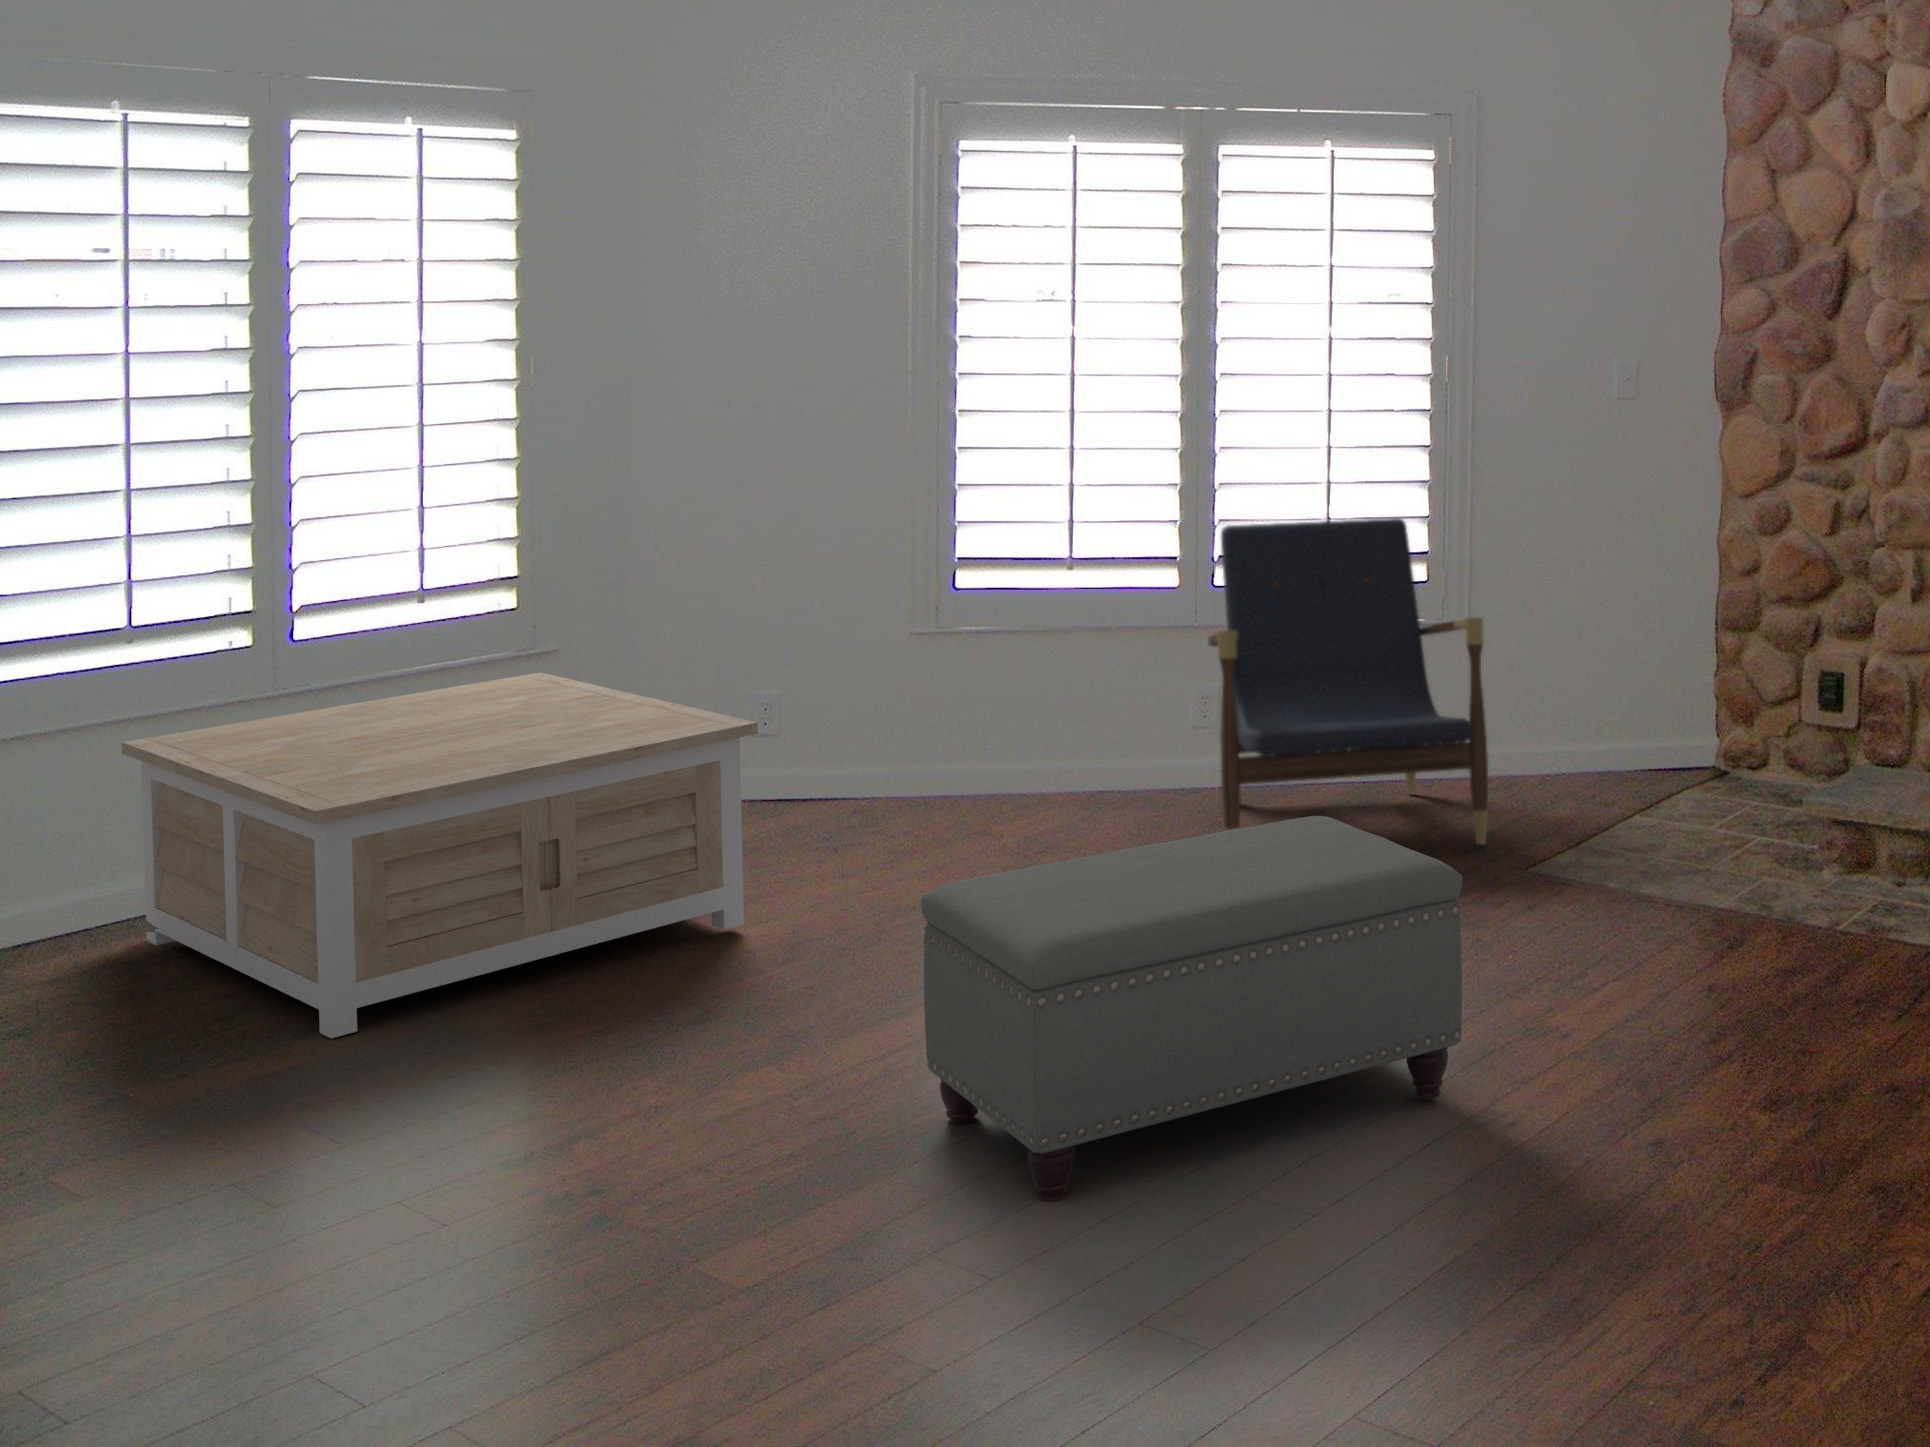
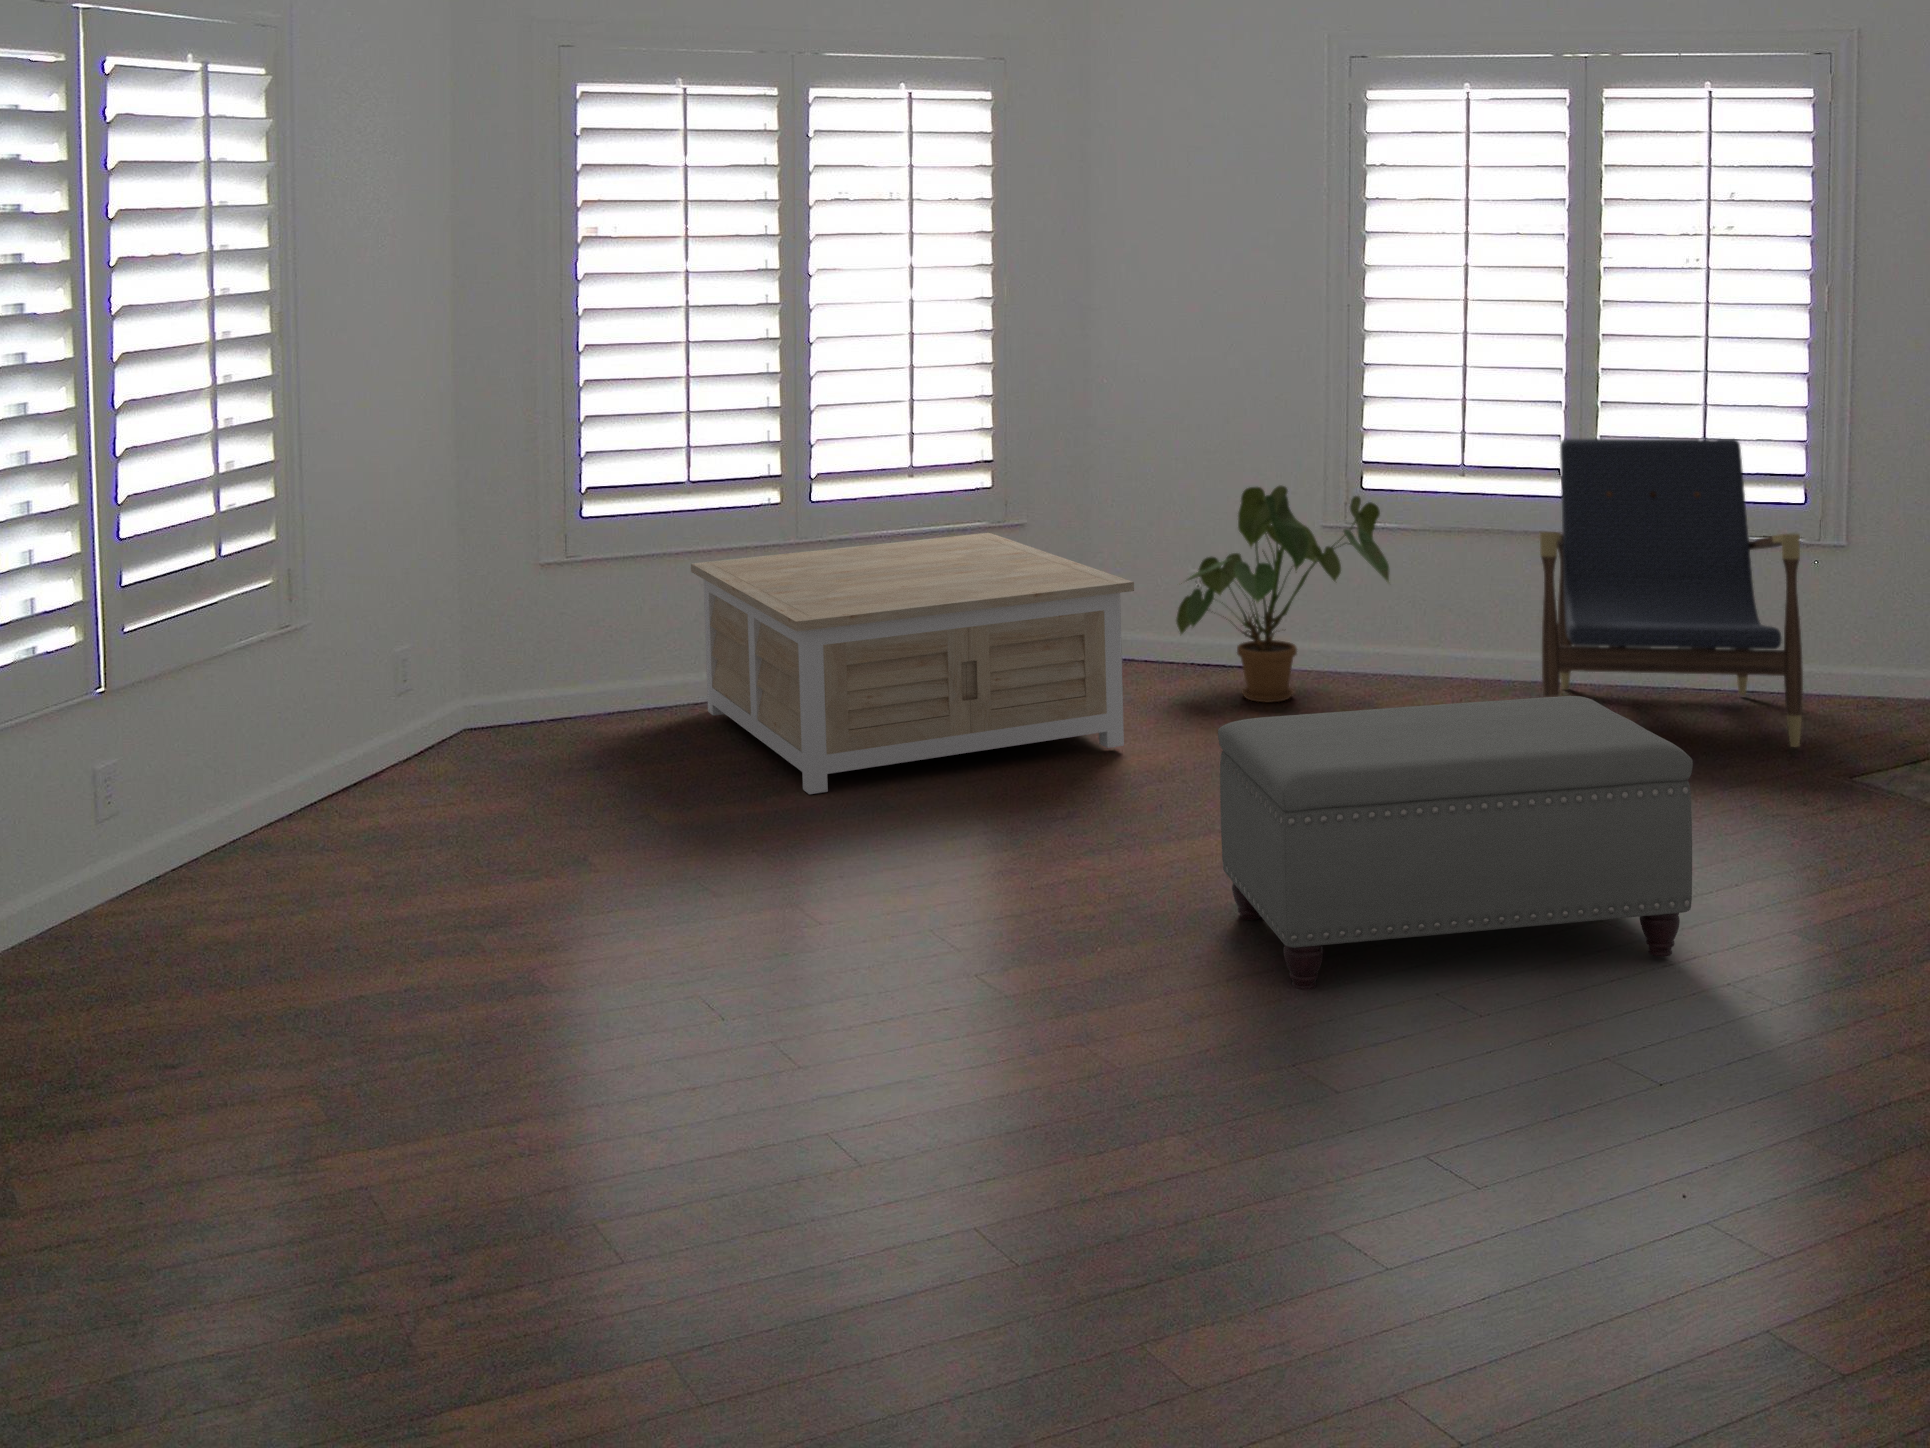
house plant: none [786,593,1046,852] -> present [1176,486,1389,702]

